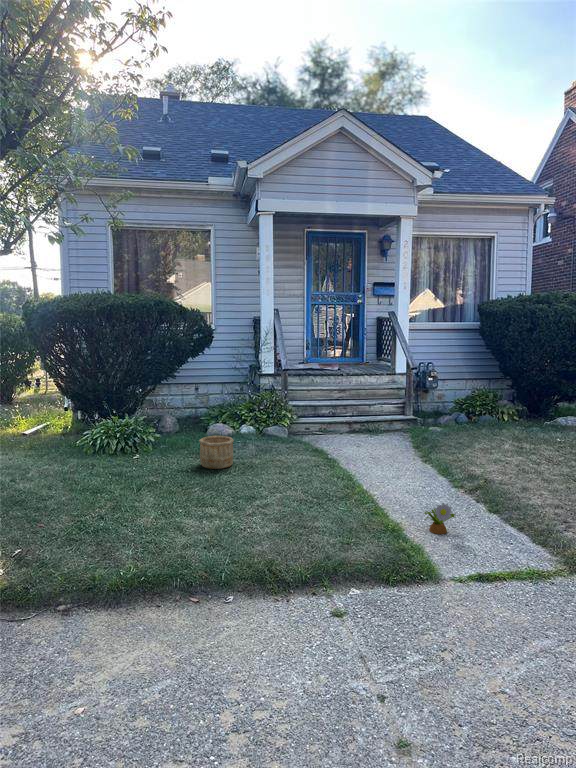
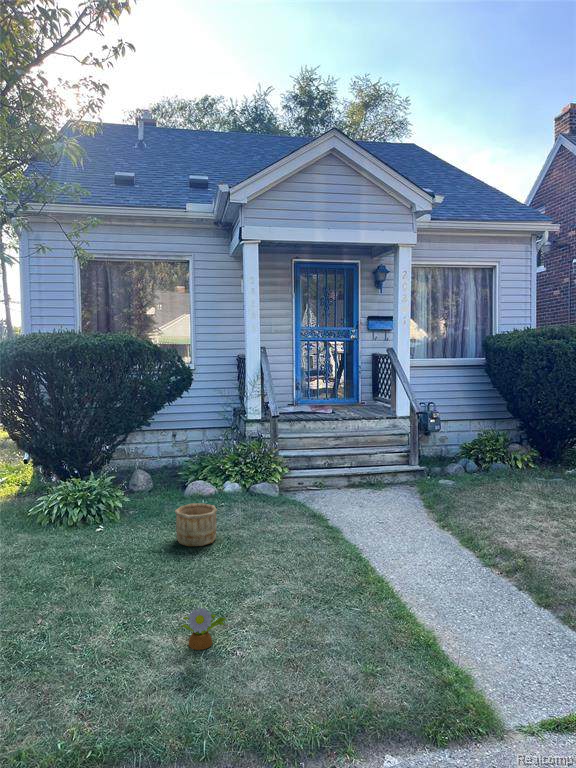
decorative plant: present [424,503,455,534] -> present [178,606,227,650]

